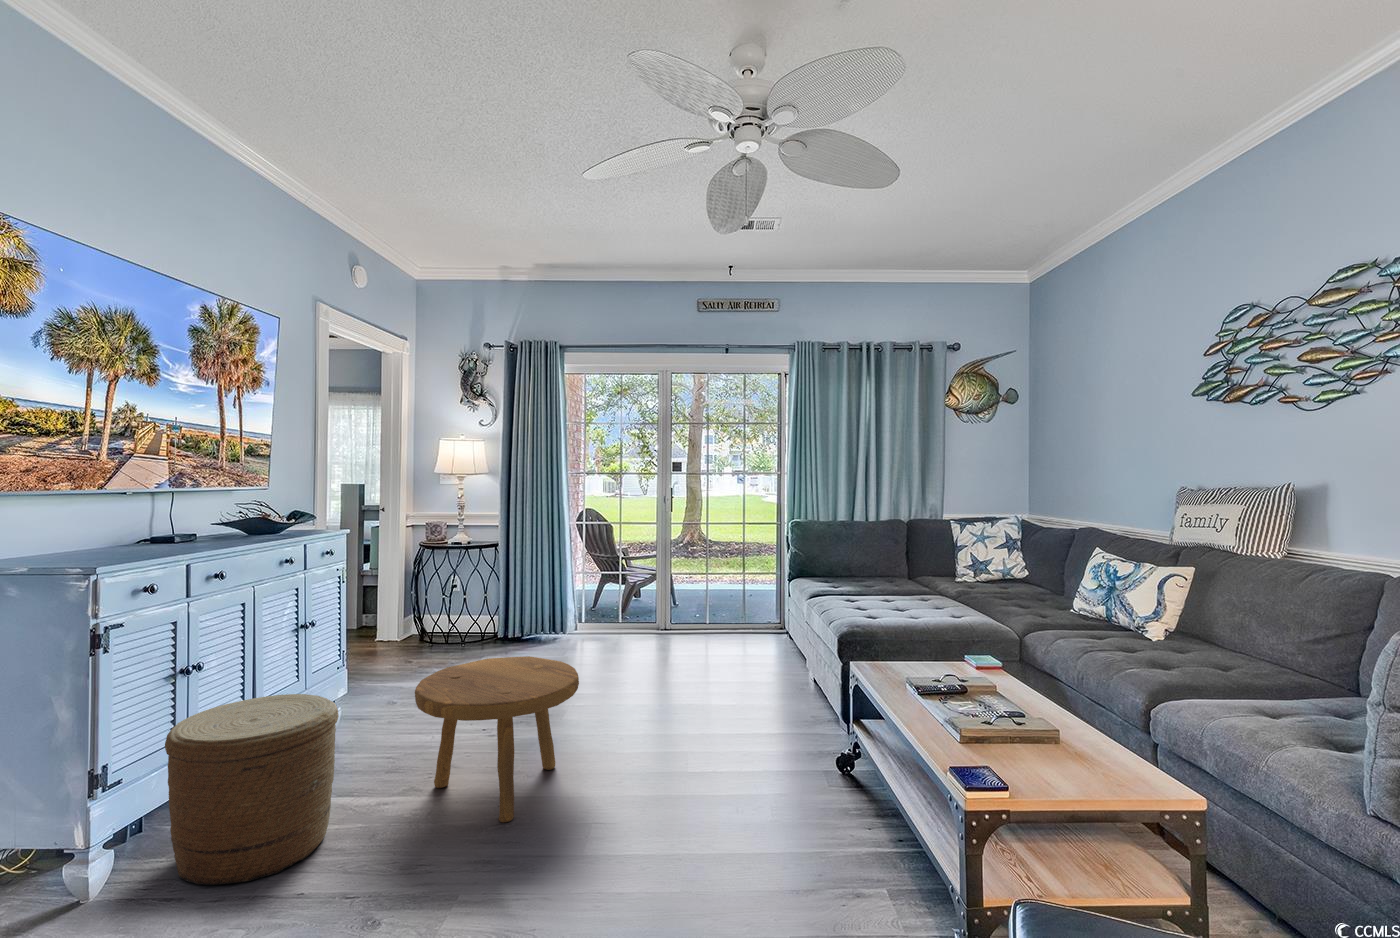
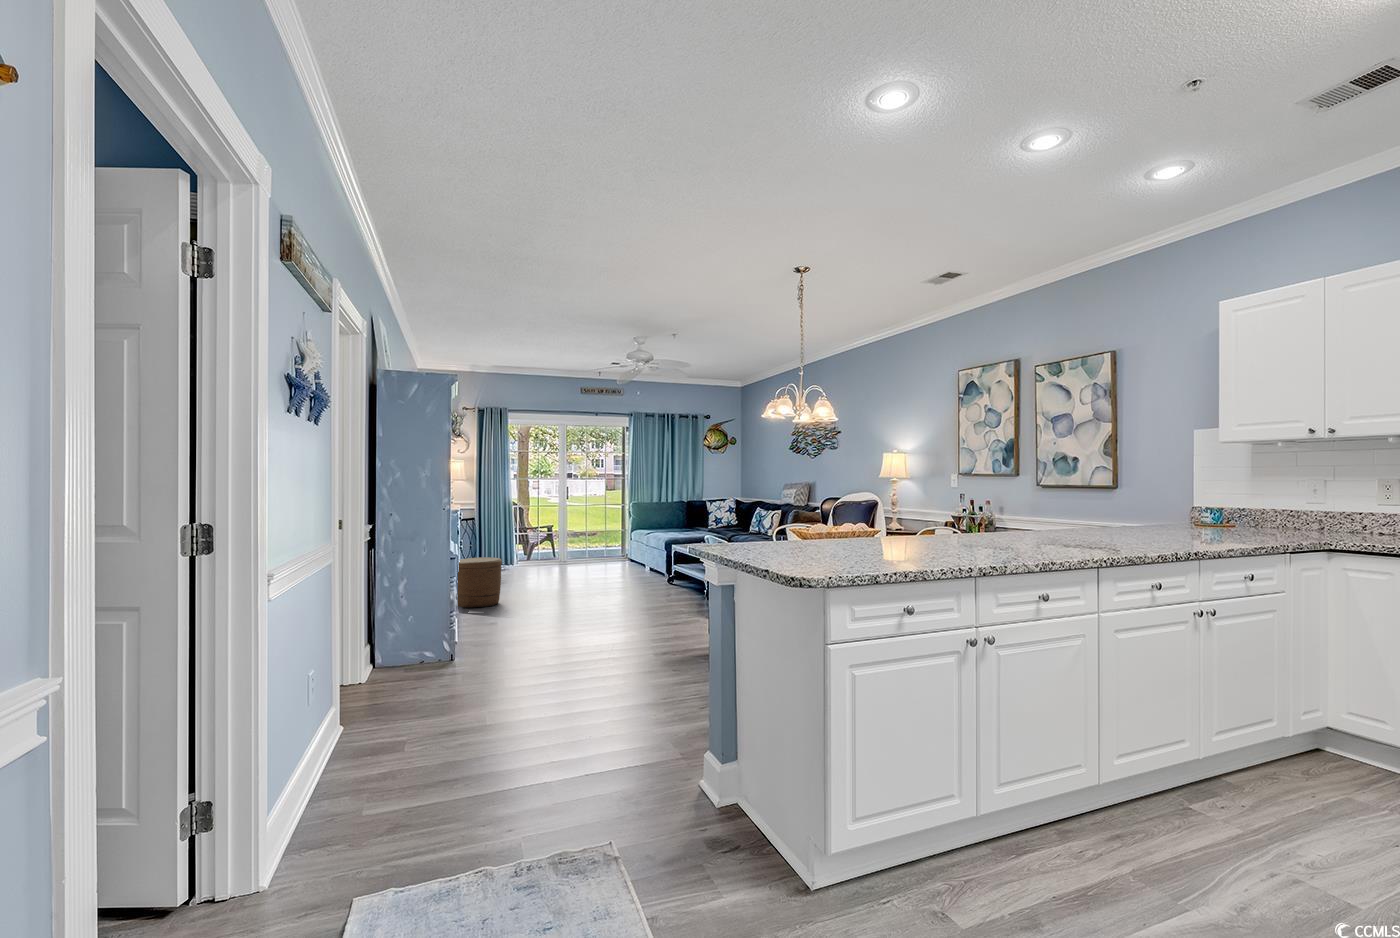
footstool: present [415,656,579,822] -> none [514,550,572,597]

